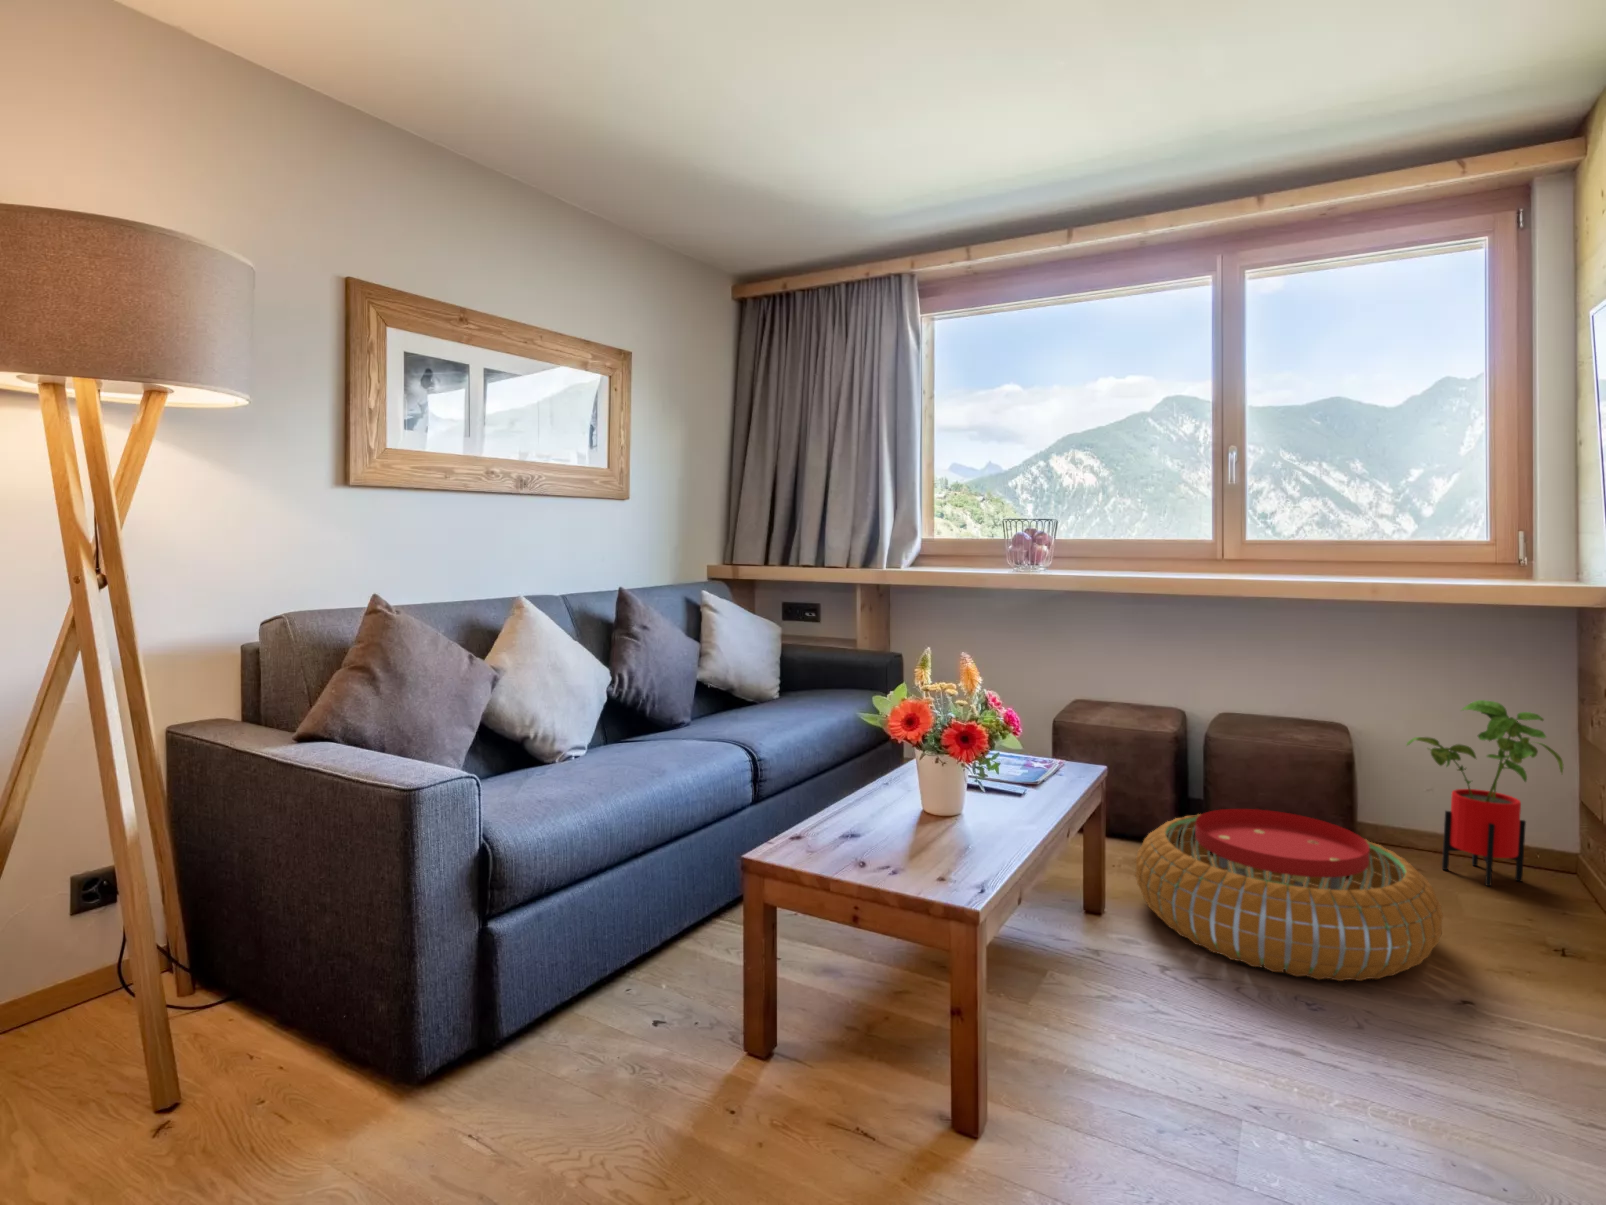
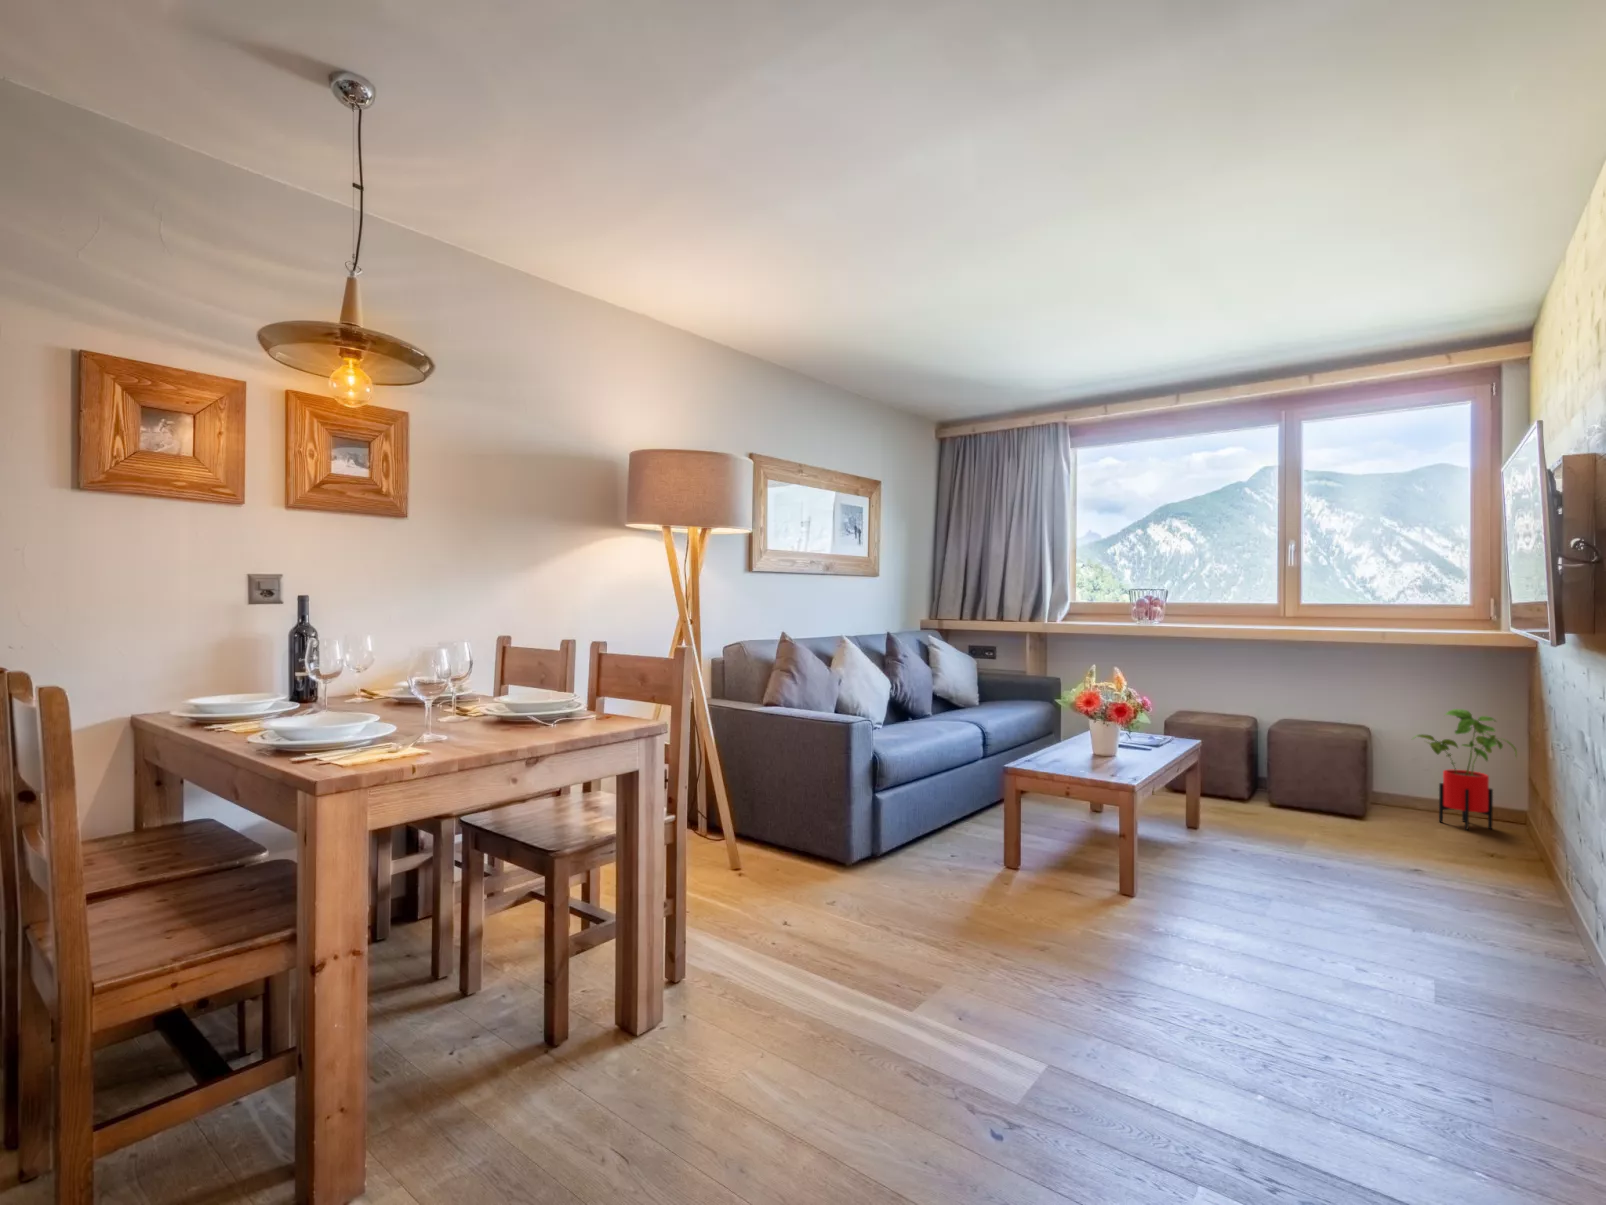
pouf: present [1135,809,1443,981] -> none [1223,772,1412,859]

